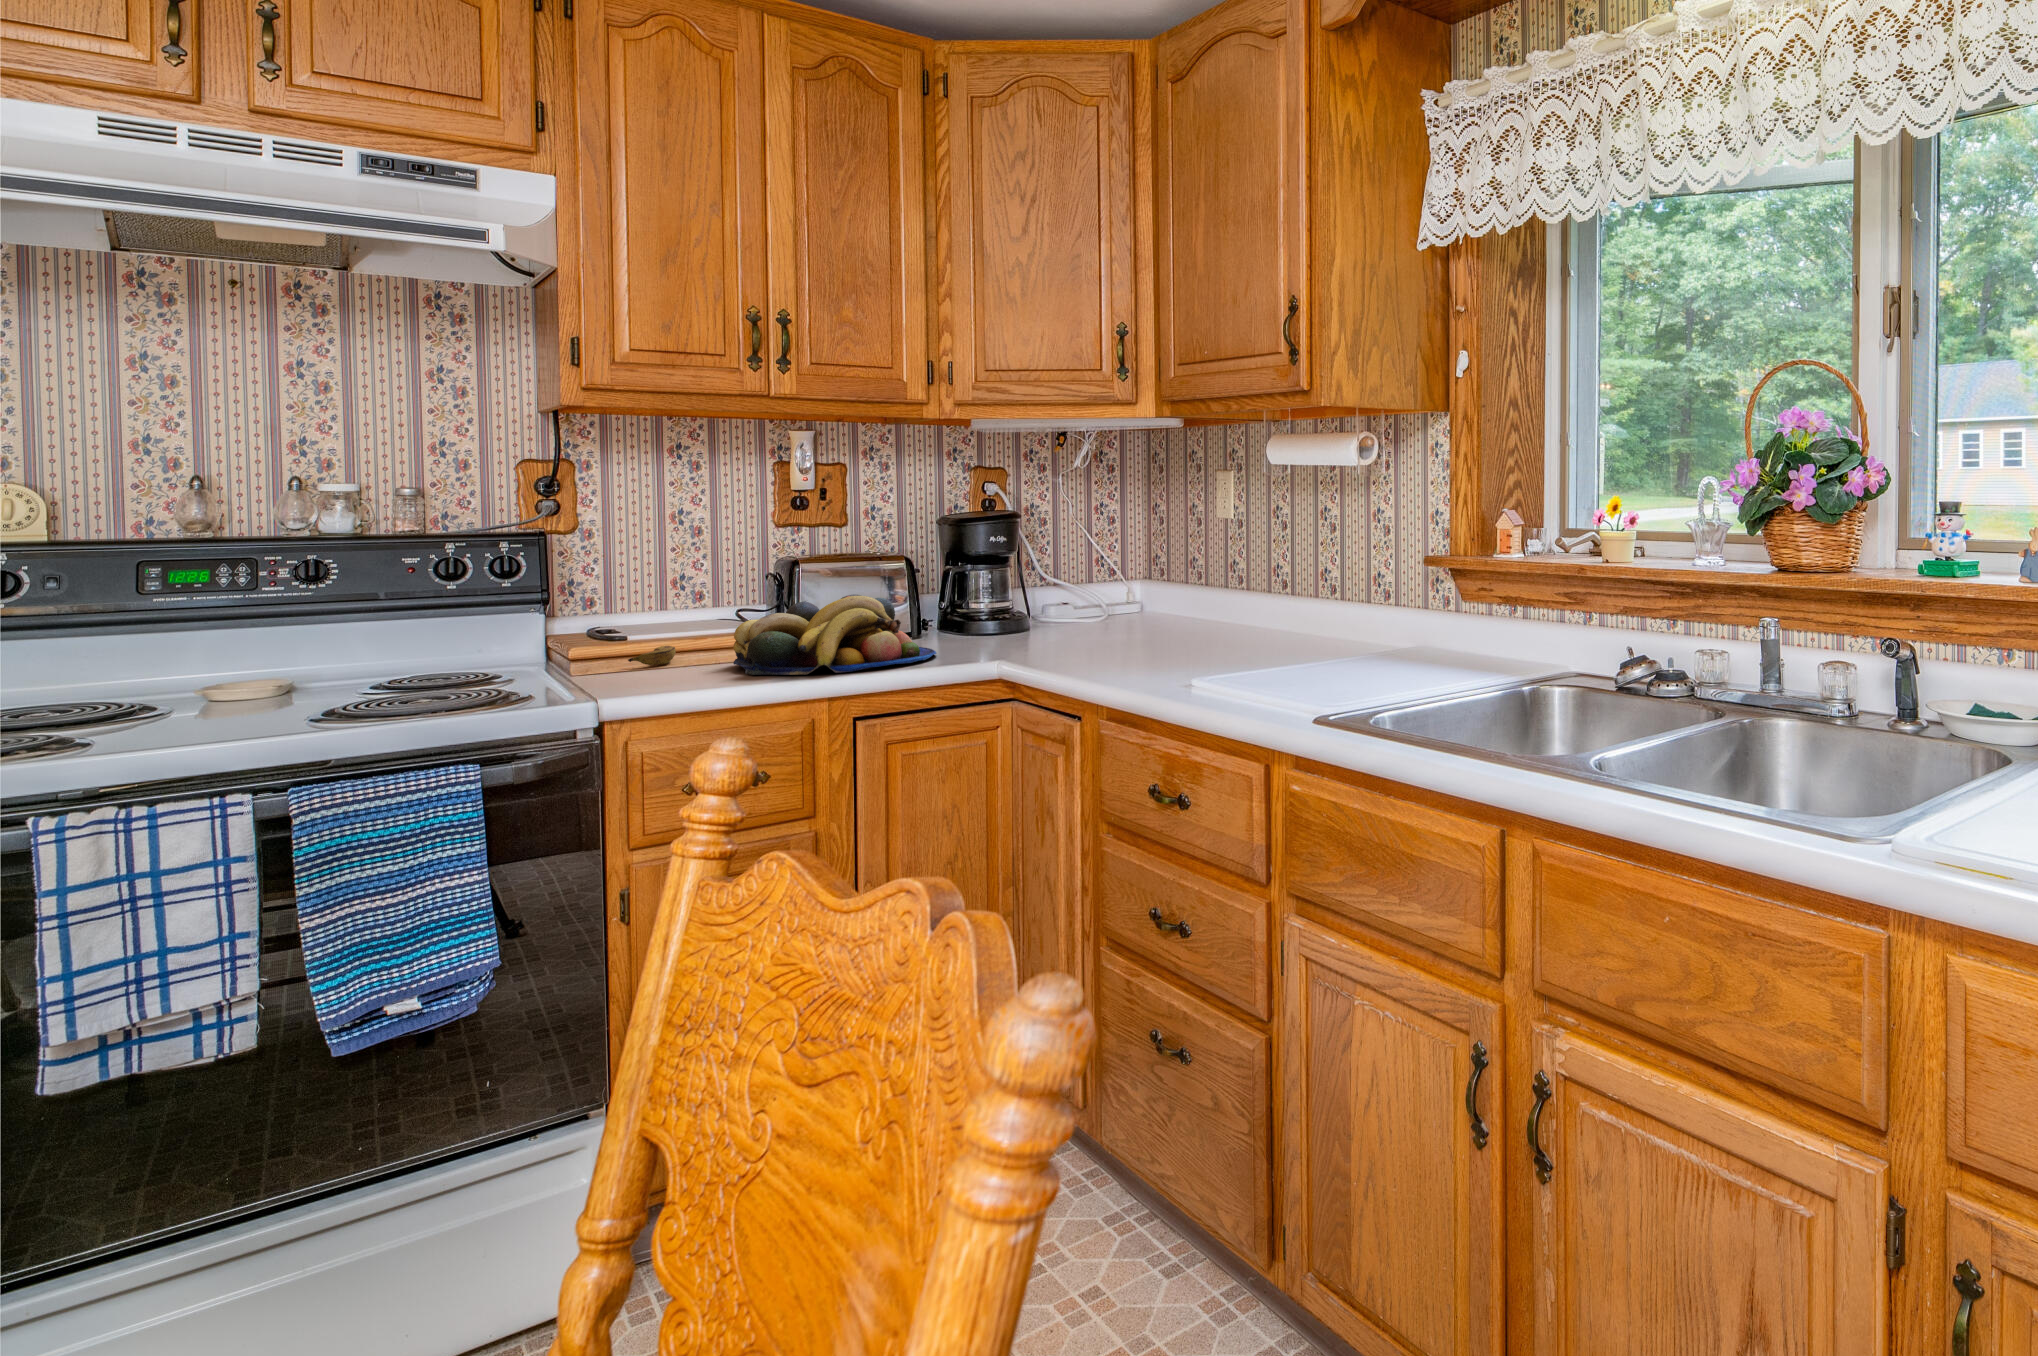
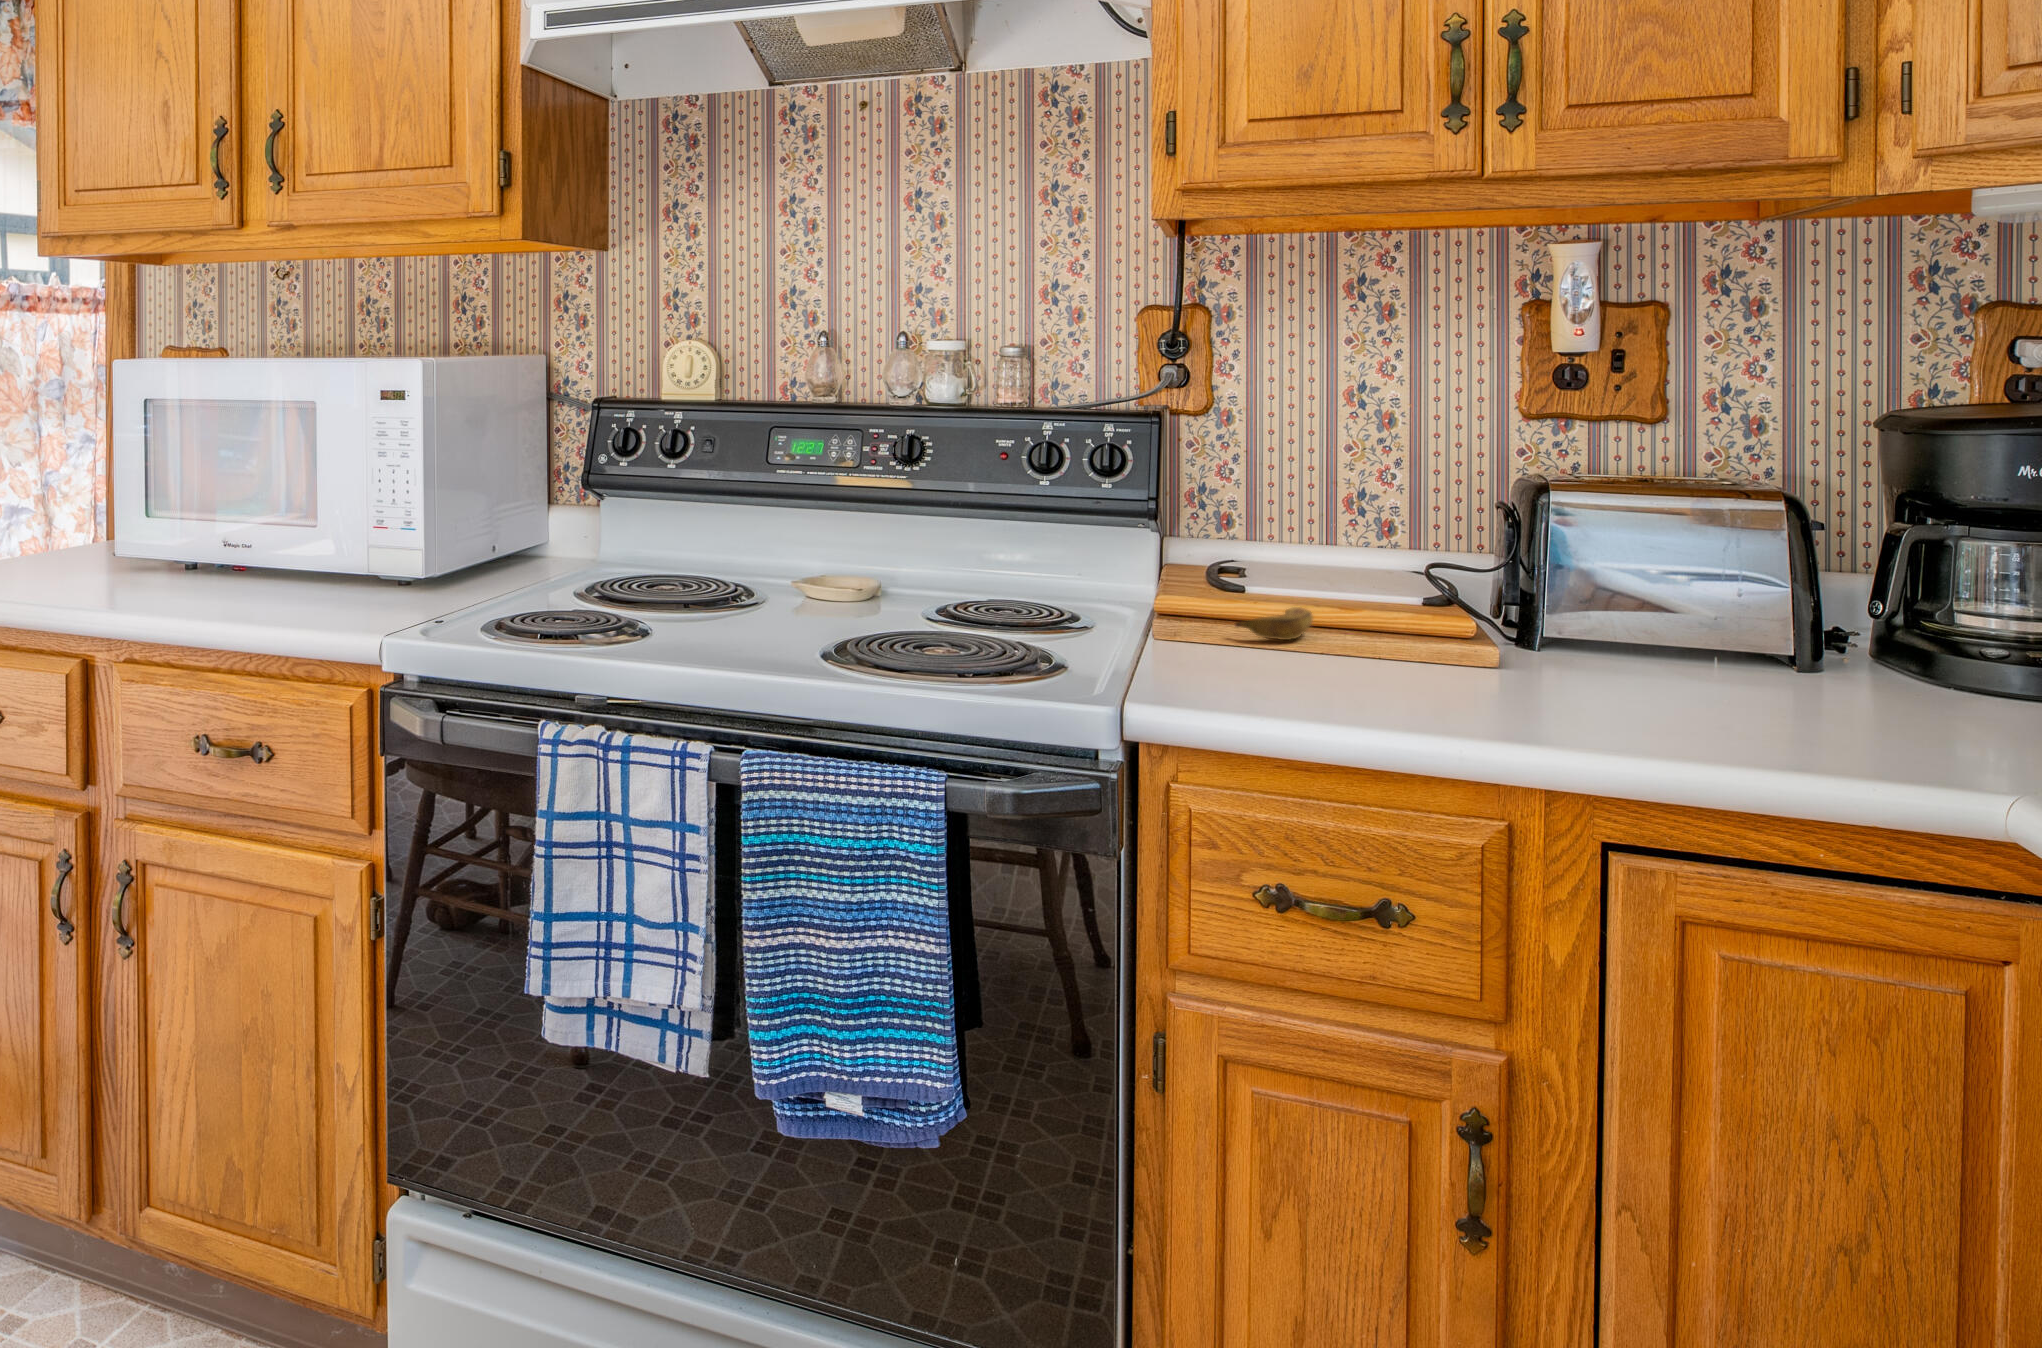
fruit bowl: present [733,595,937,675] -> none [1380,564,1832,743]

